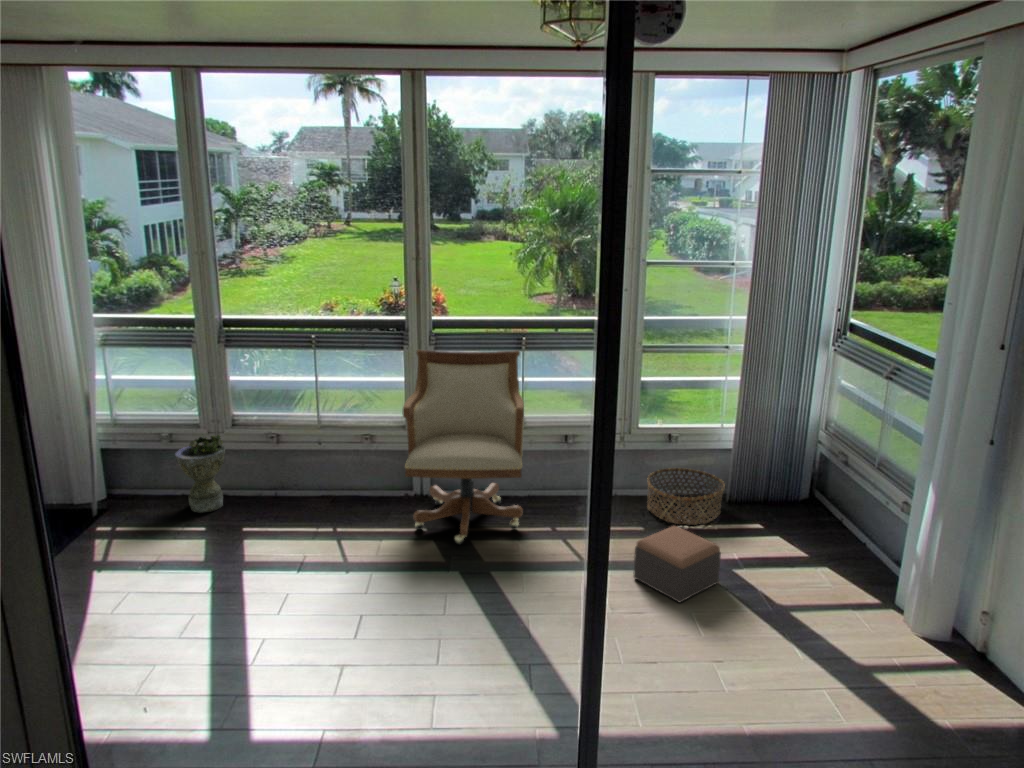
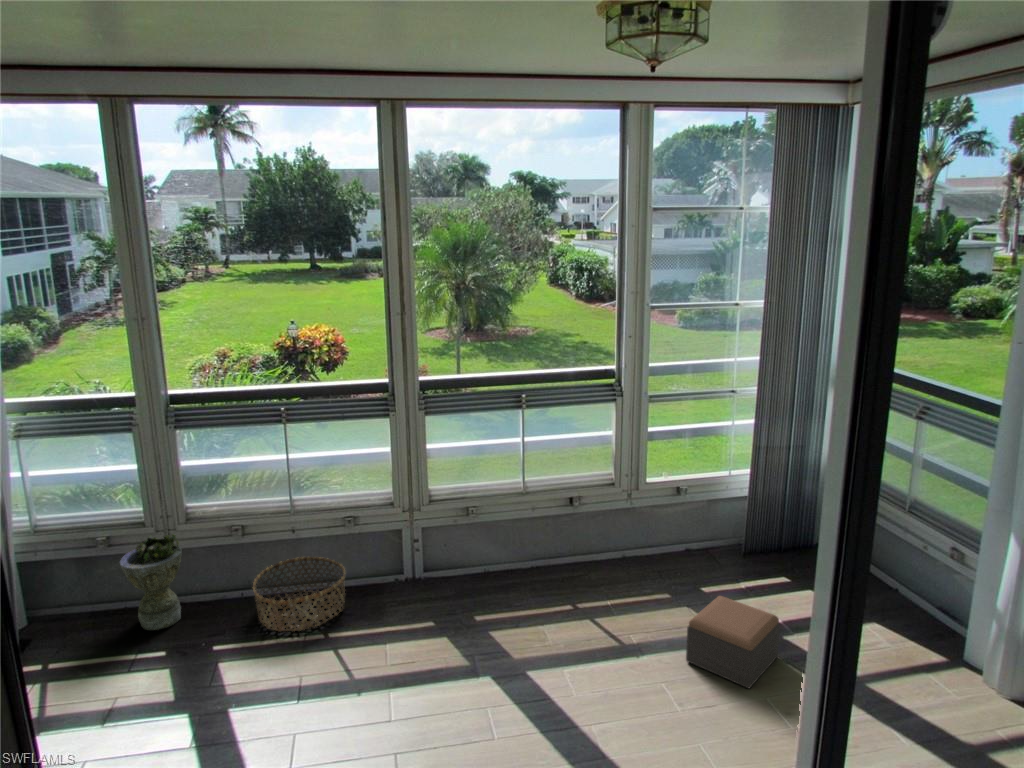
chair: present [402,350,524,544] -> none [406,410,545,639]
basket: present [648,468,725,525] -> present [253,557,345,631]

